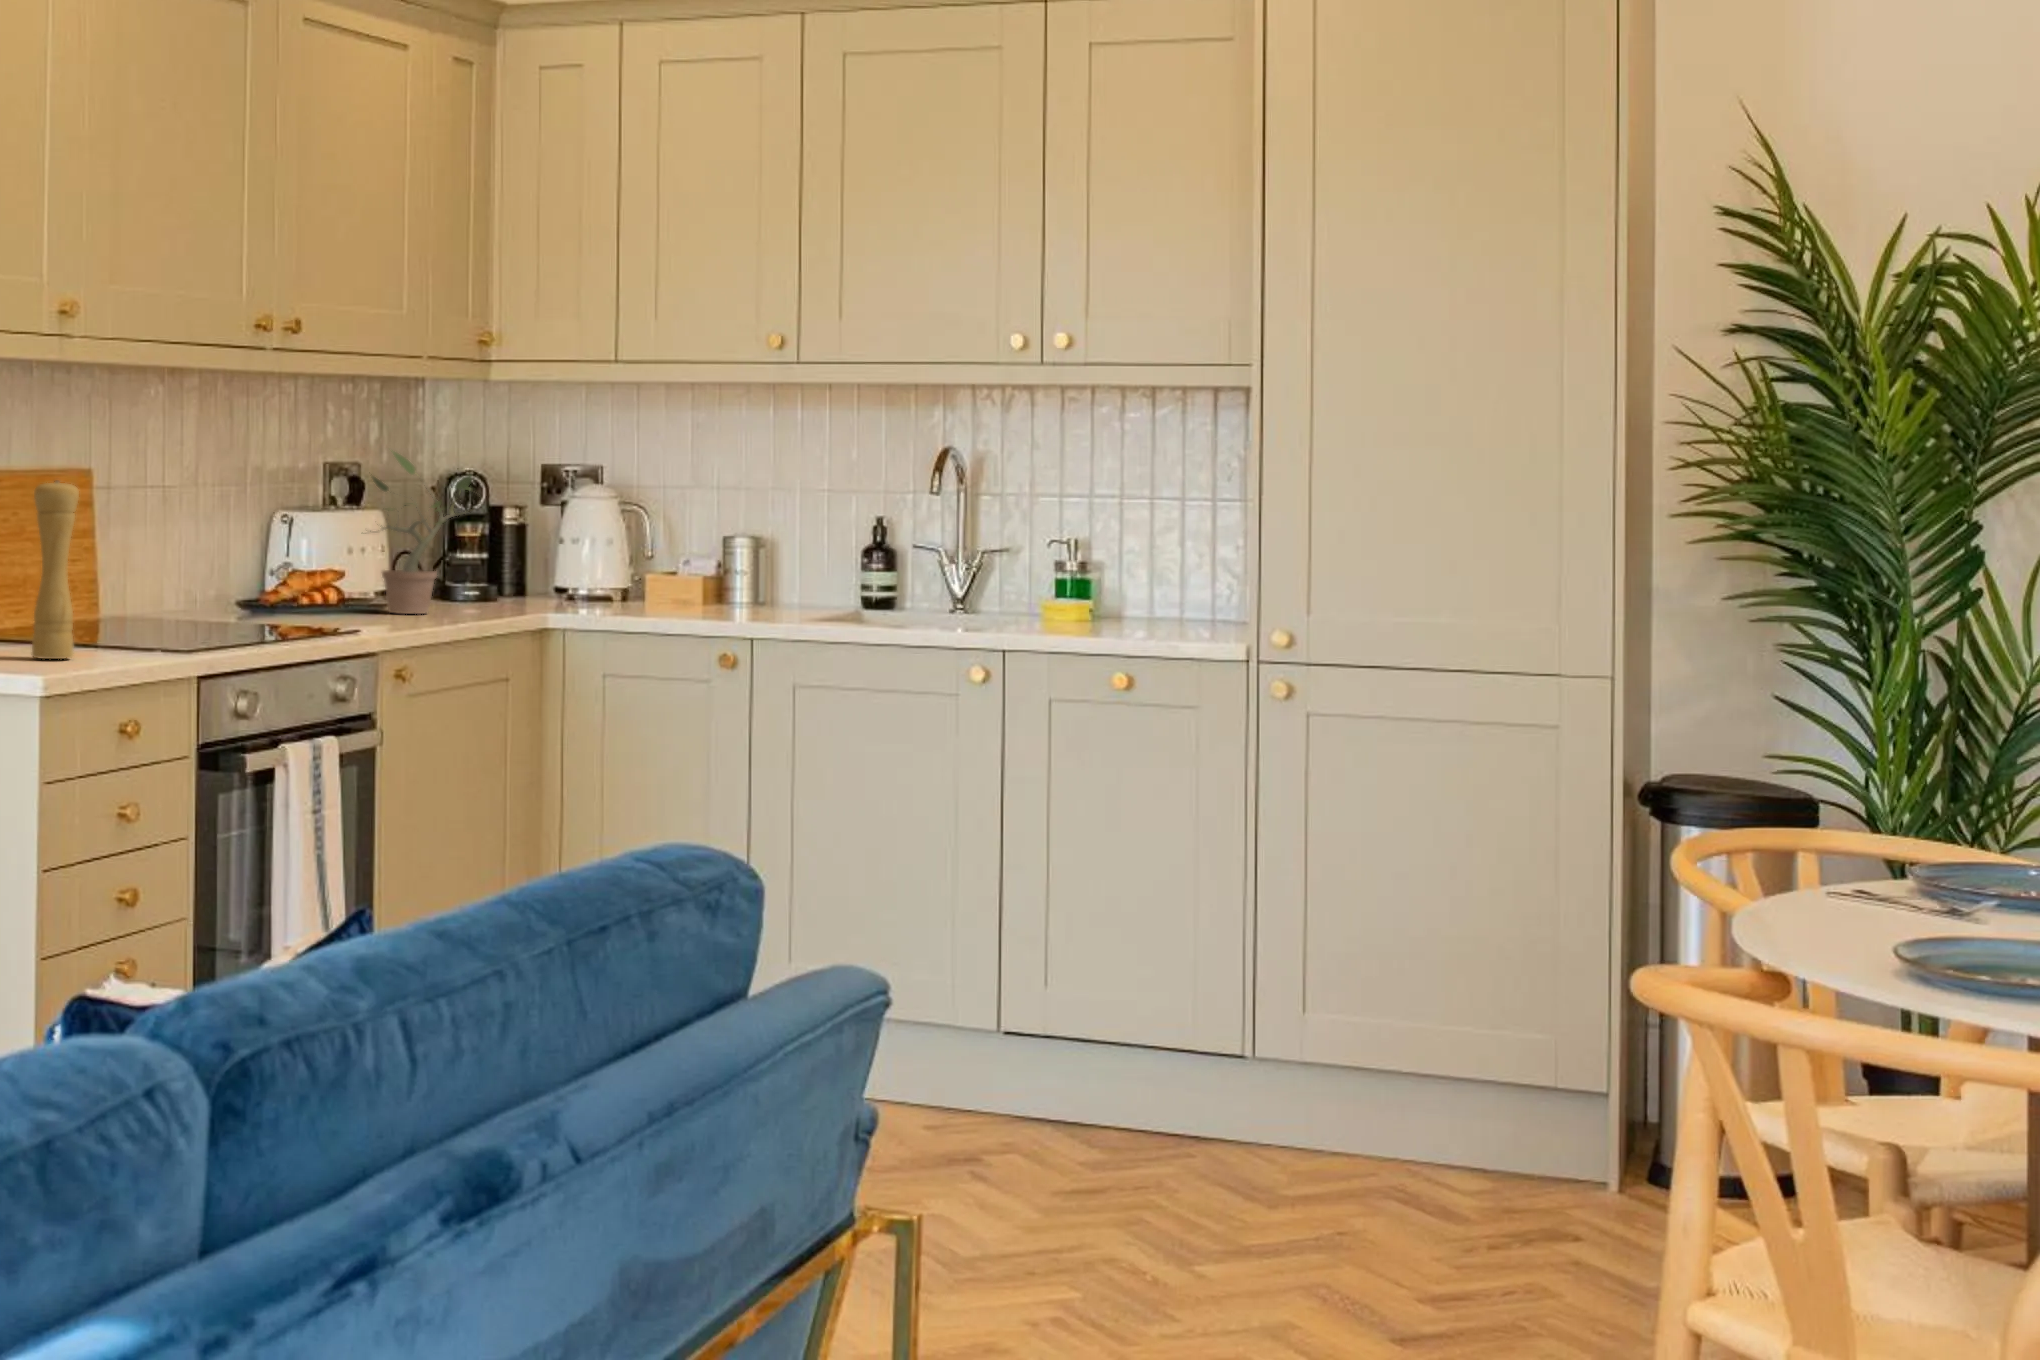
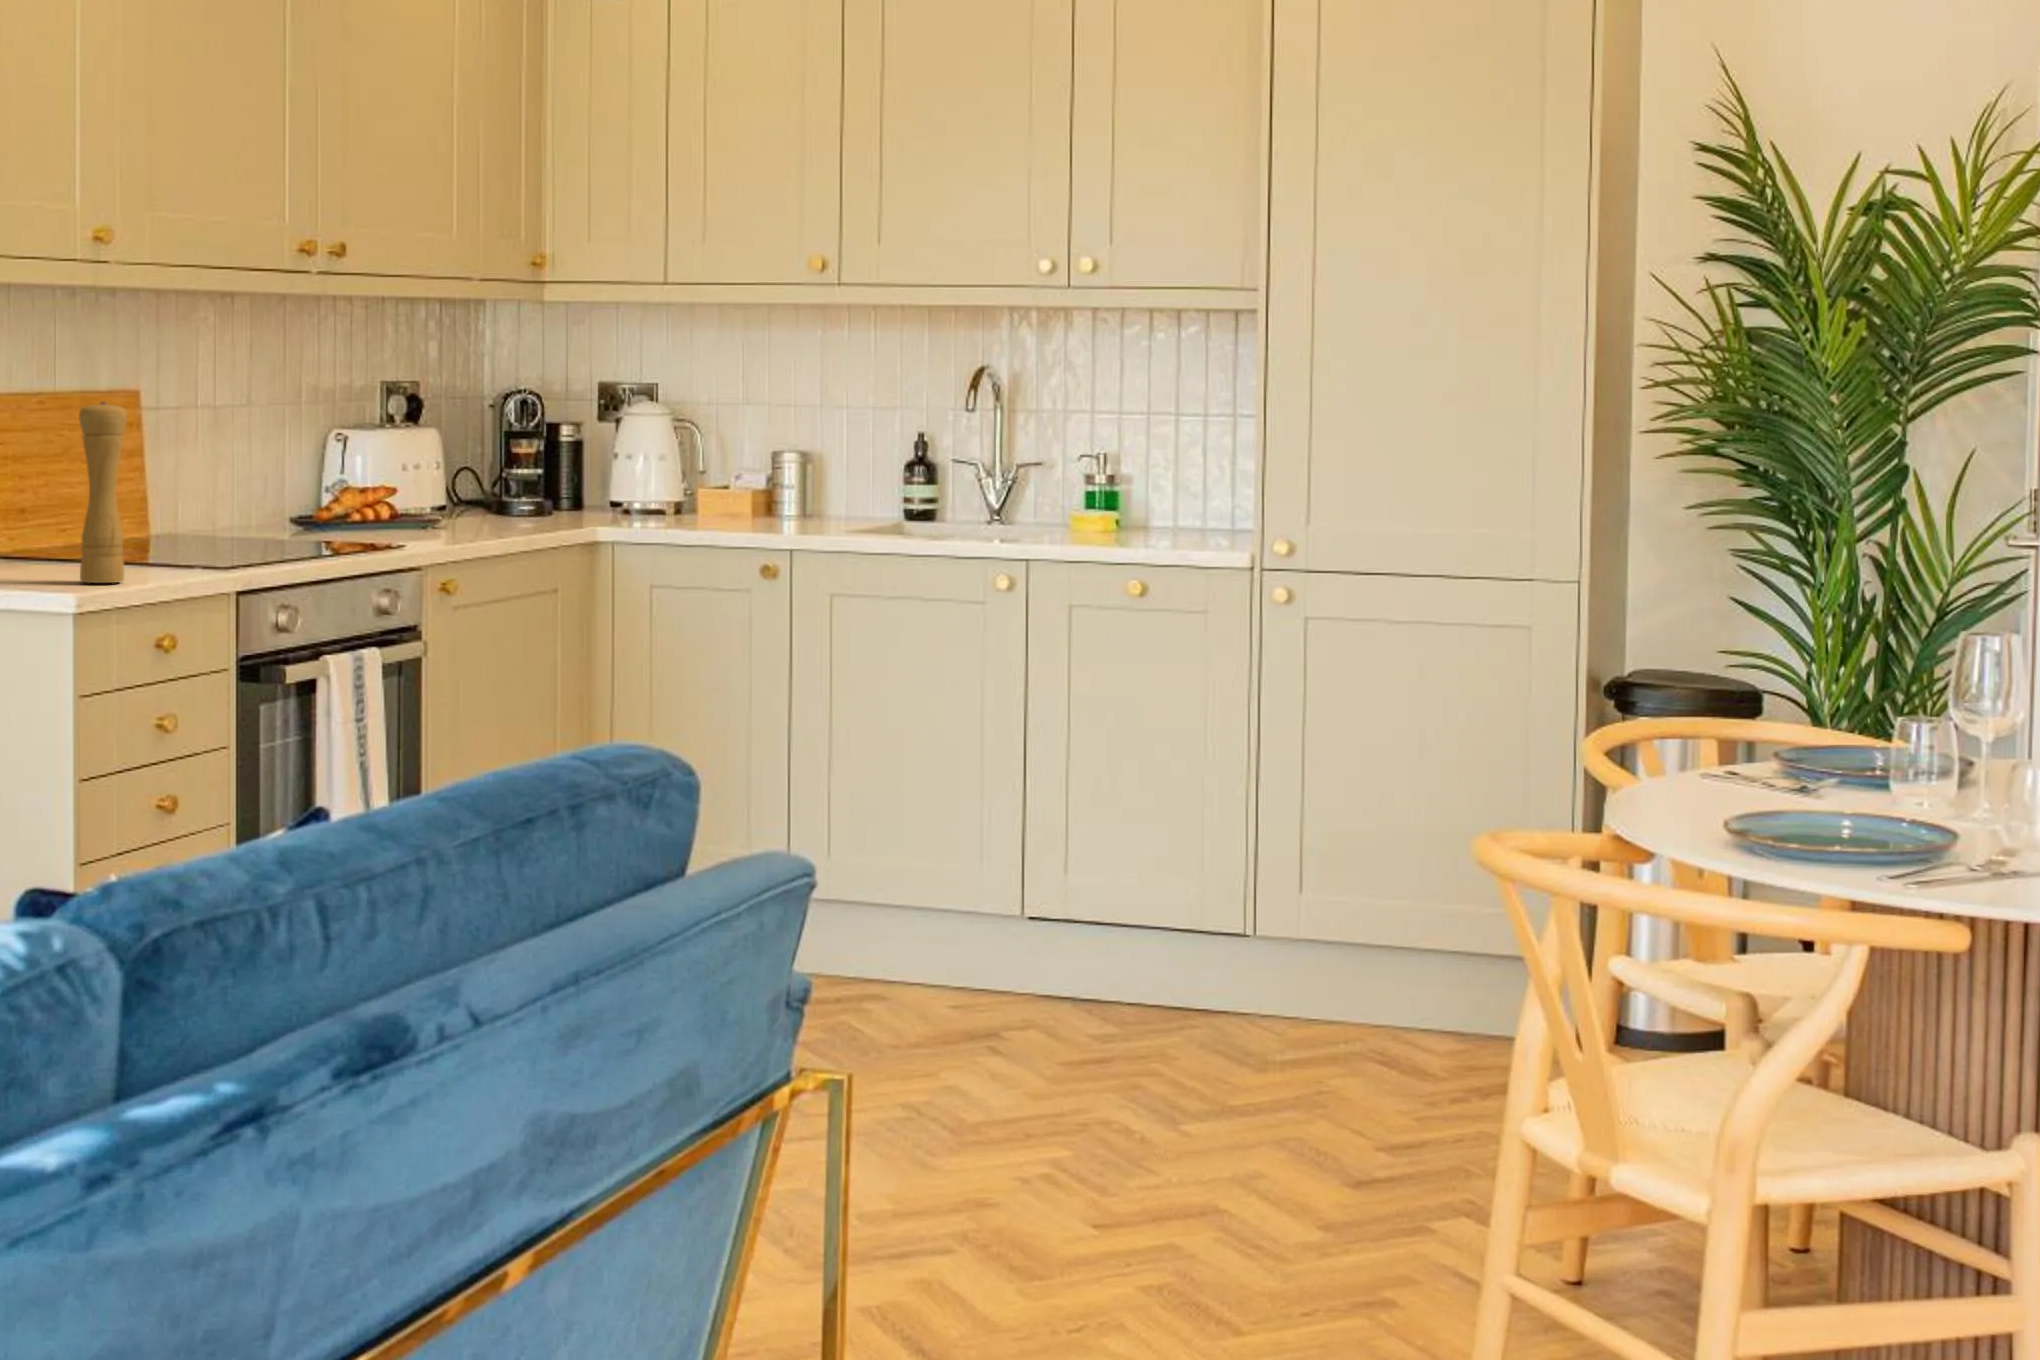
potted plant: present [370,451,472,614] -> none [418,366,540,529]

